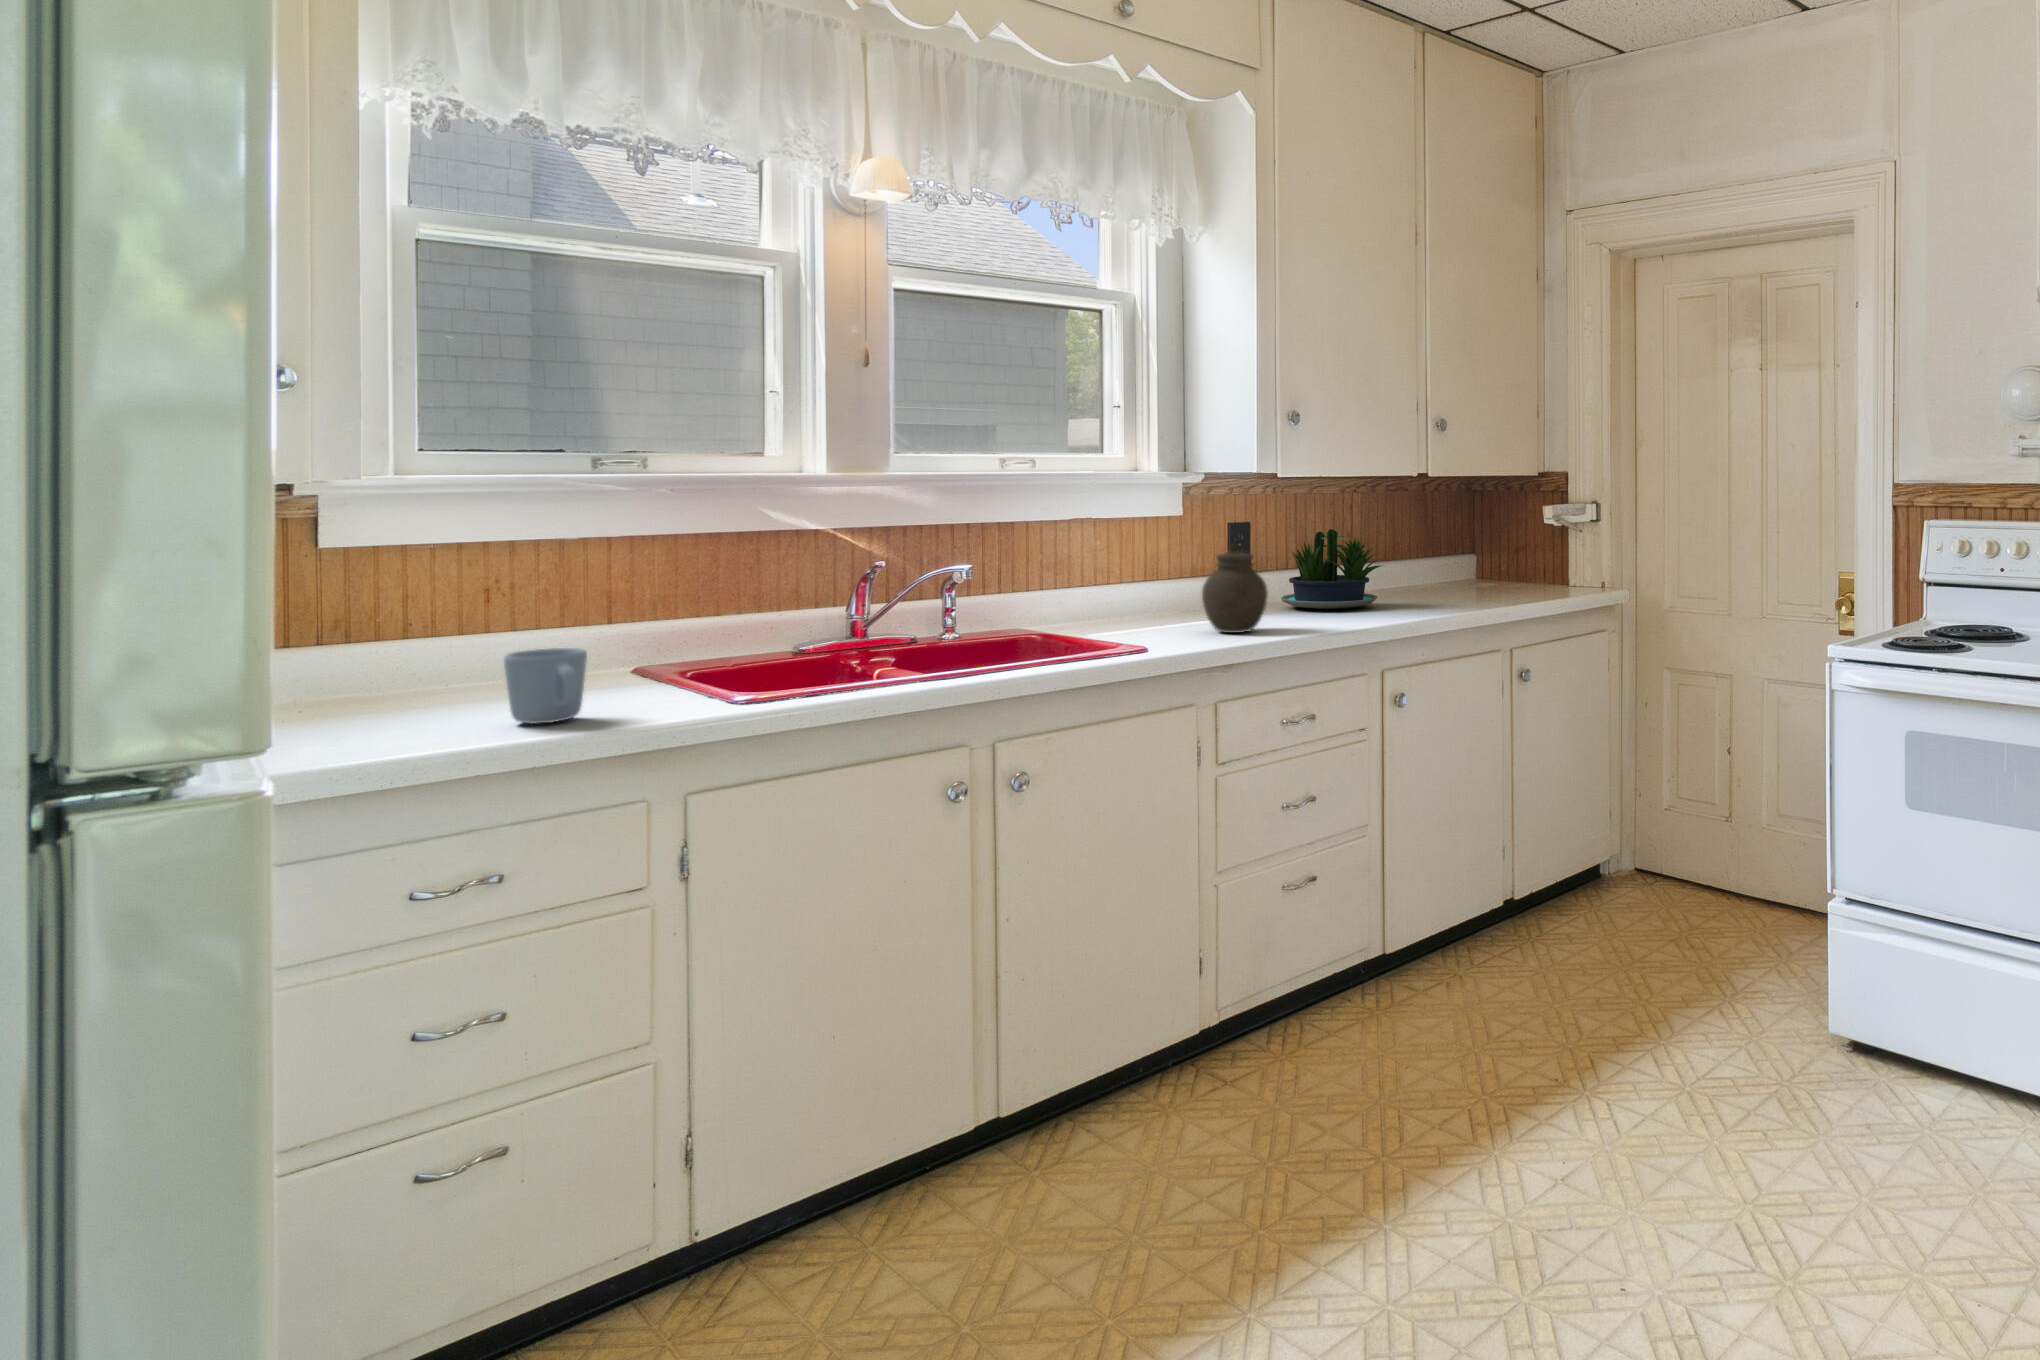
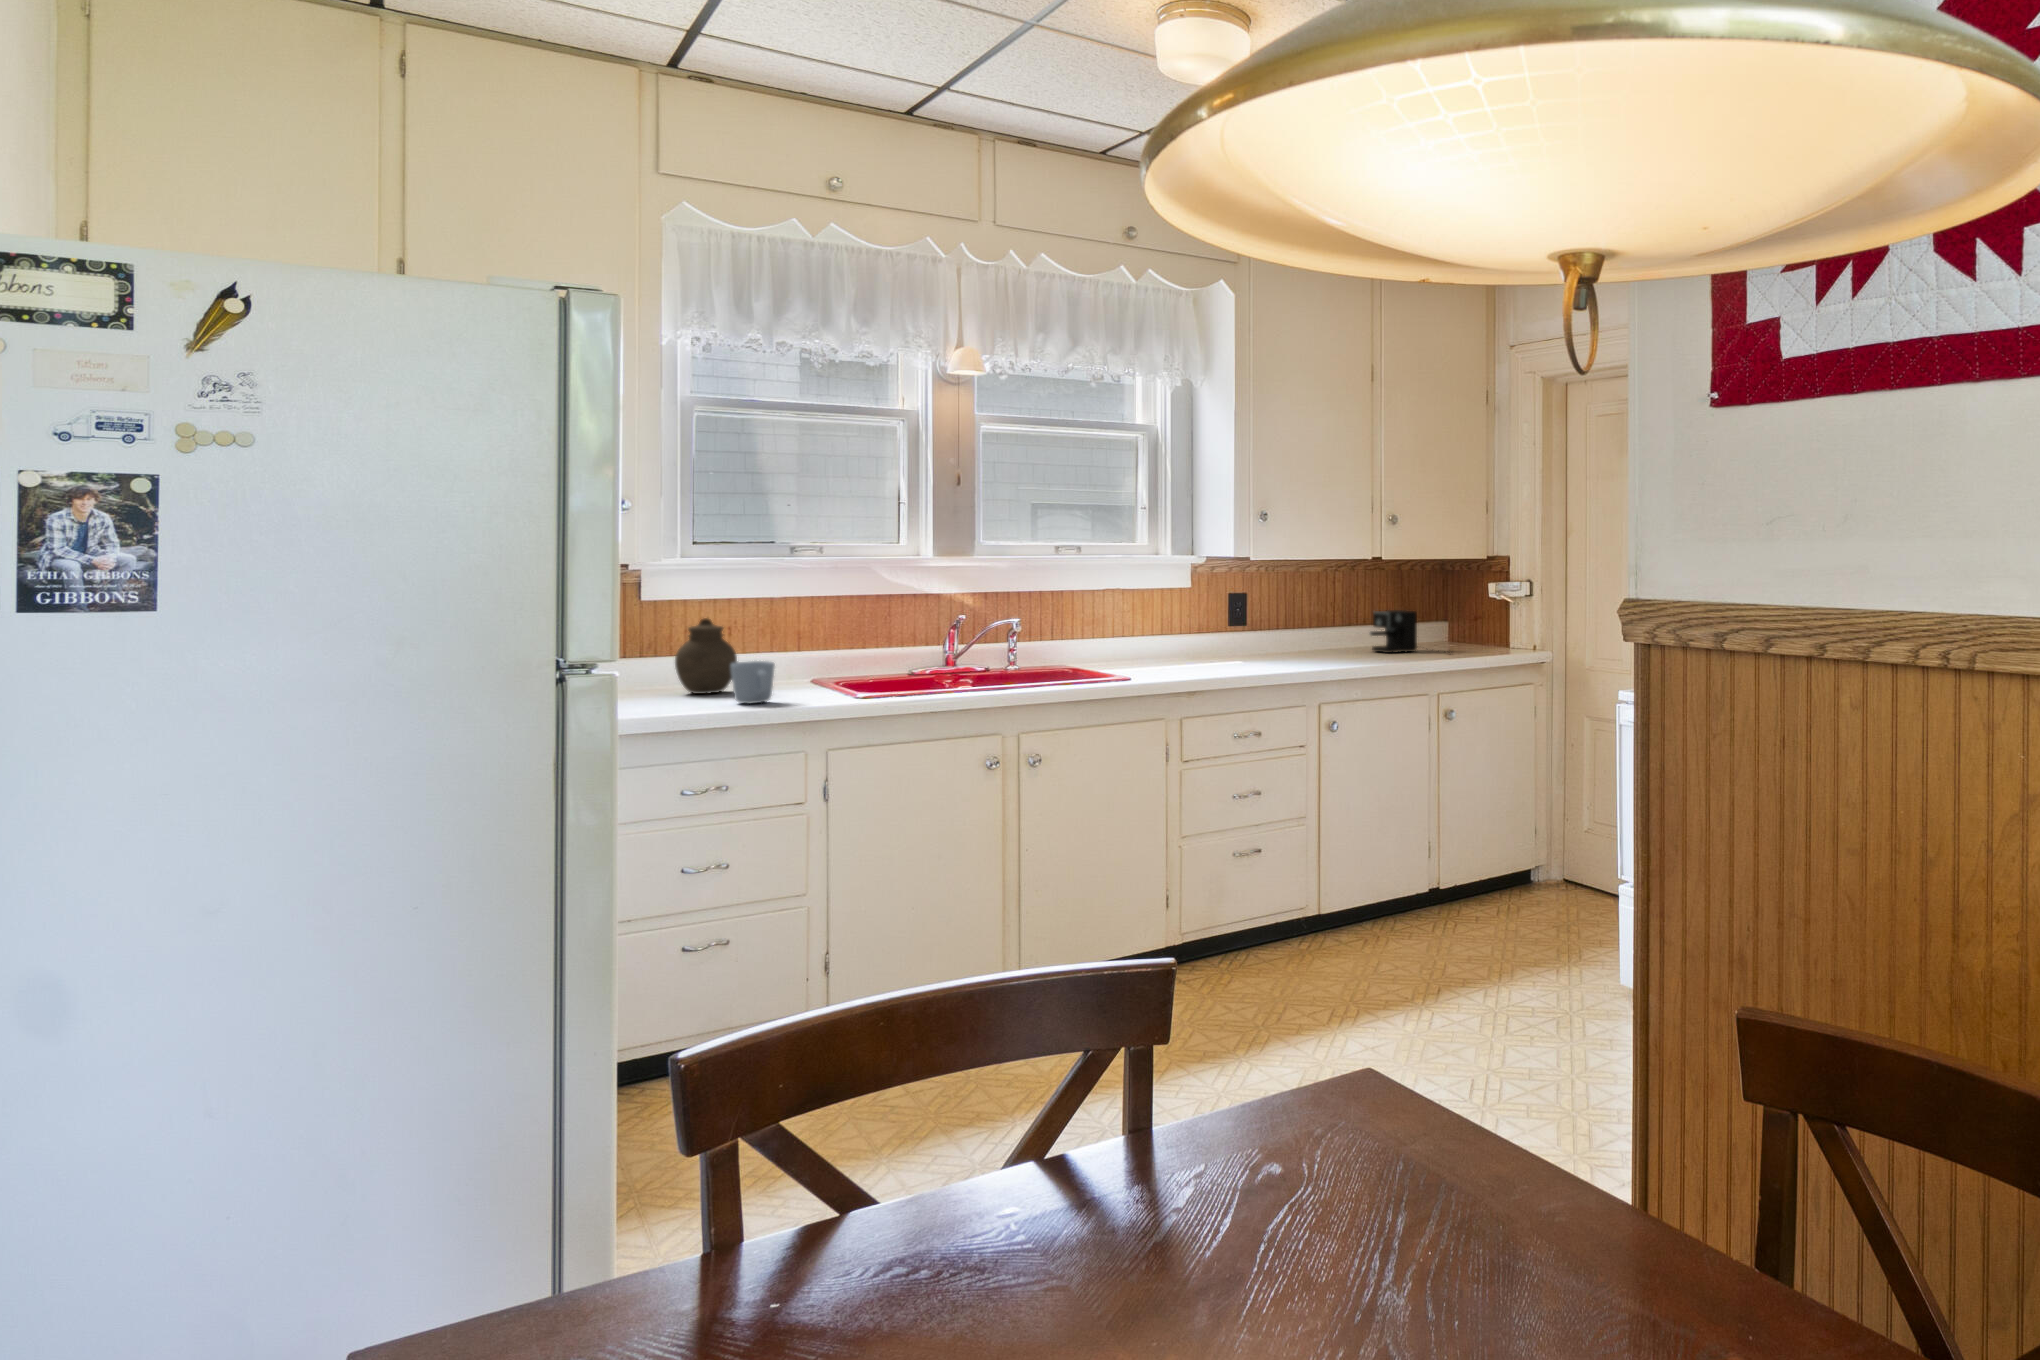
potted plant: present [1281,529,1382,609] -> none [1266,599,1351,658]
coffee maker: none [1400,541,1508,596] -> present [1370,610,1417,653]
jar: present [1202,545,1268,633] -> present [675,618,737,694]

